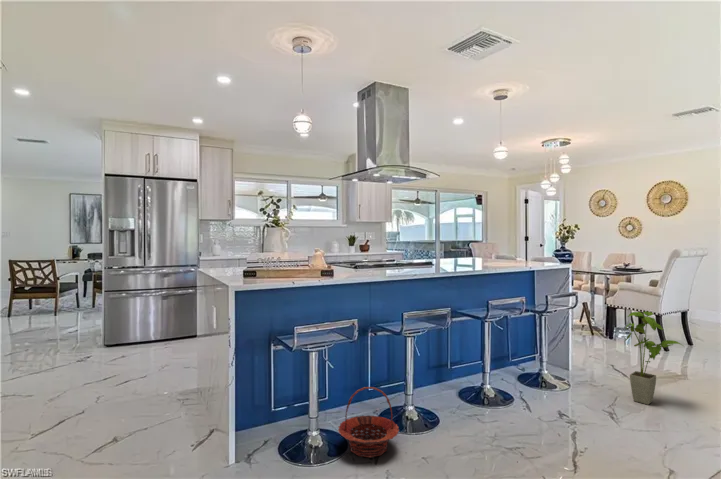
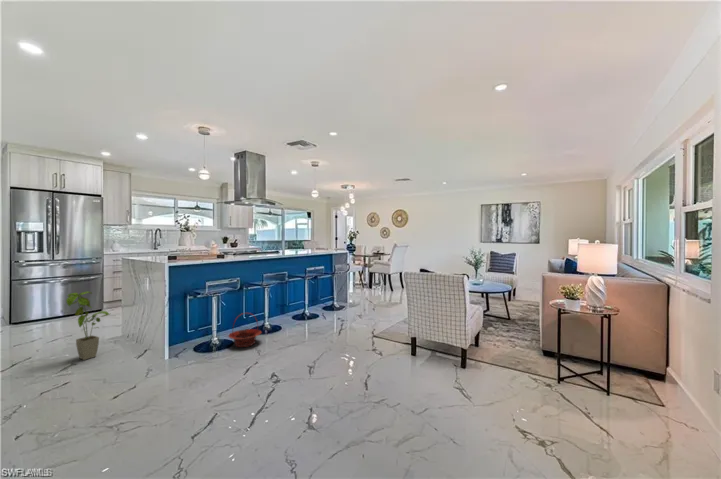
house plant: present [625,311,680,405] -> present [66,292,109,360]

